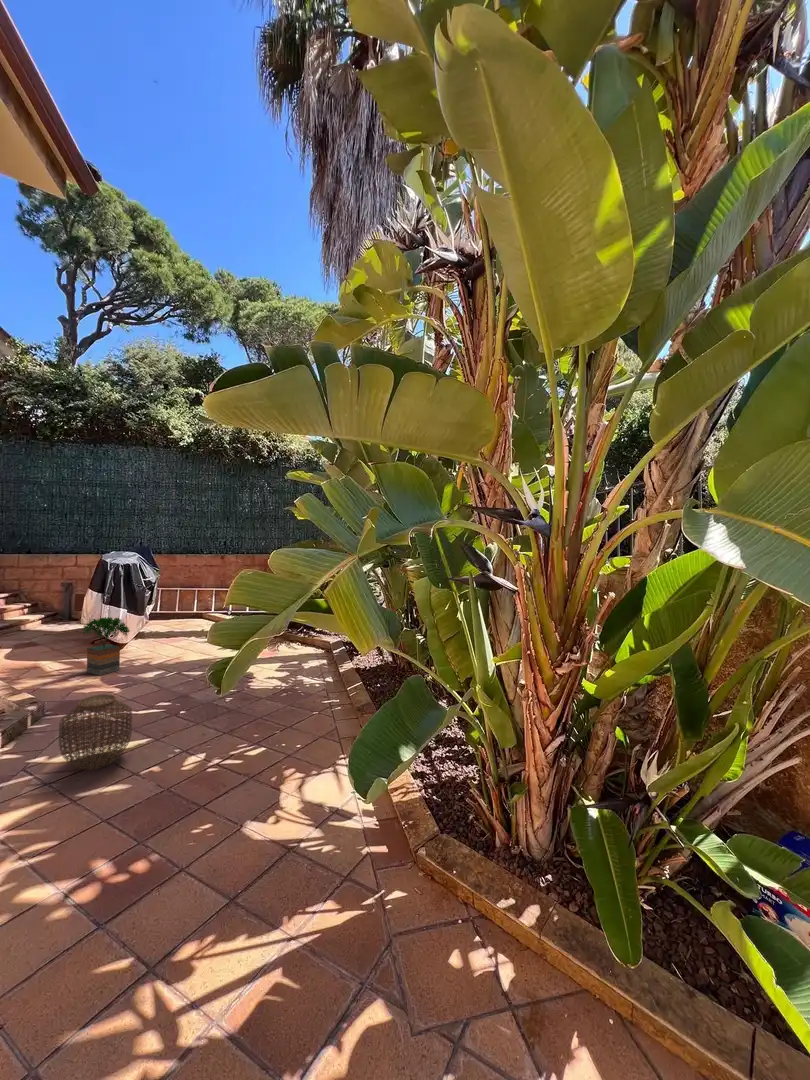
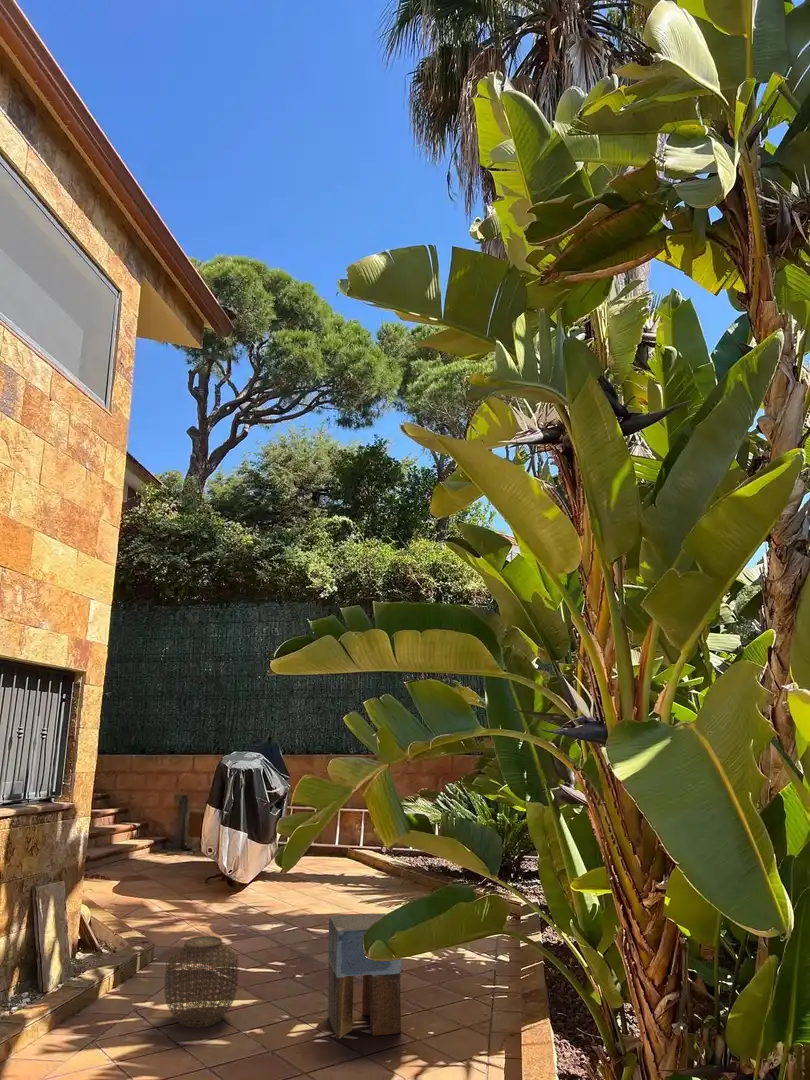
potted tree: present [83,617,130,675] -> none [193,842,248,922]
stool: none [213,663,276,760] -> present [328,913,401,1039]

